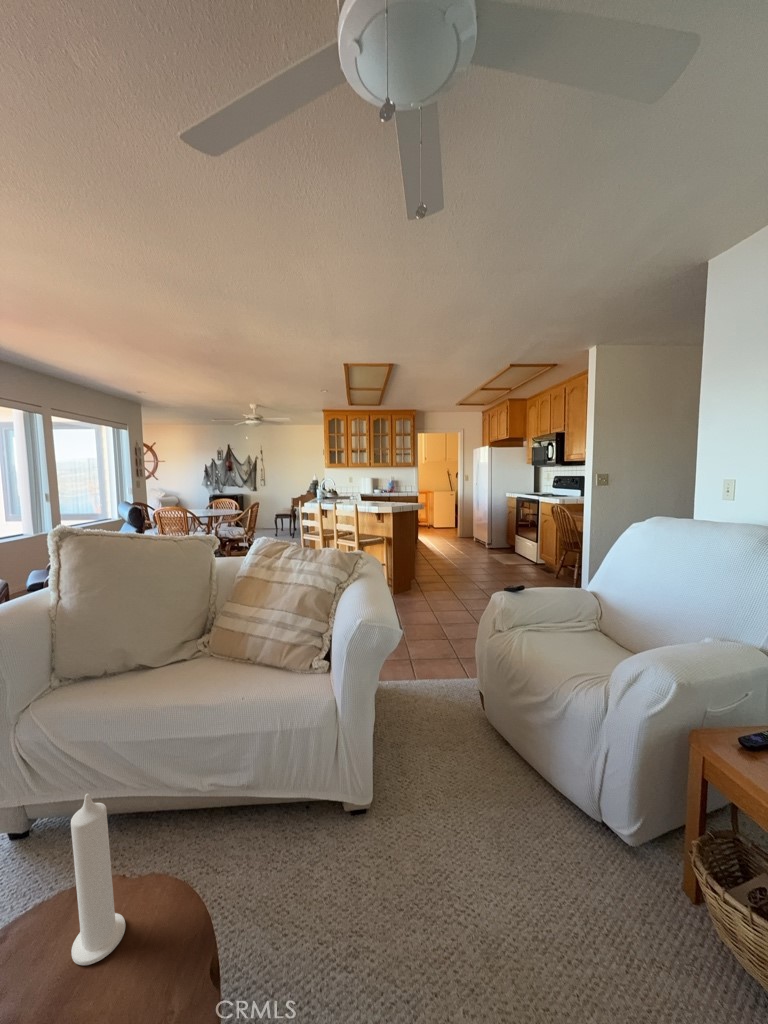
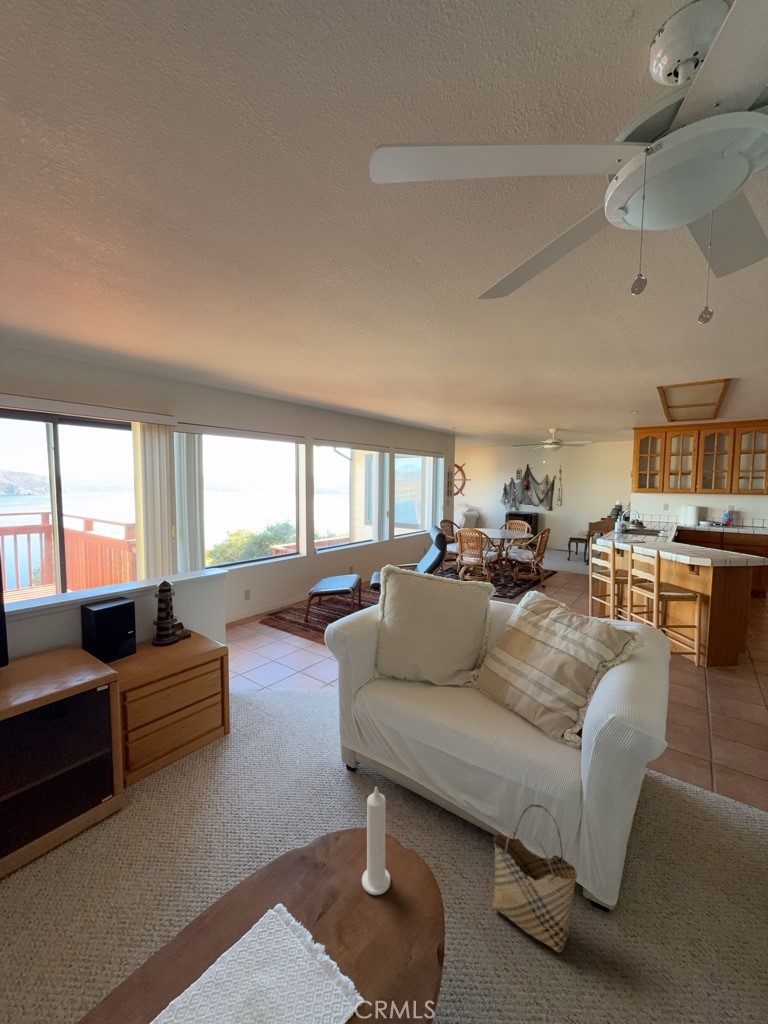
woven basket: none [253,741,343,881] -> present [492,805,577,952]

